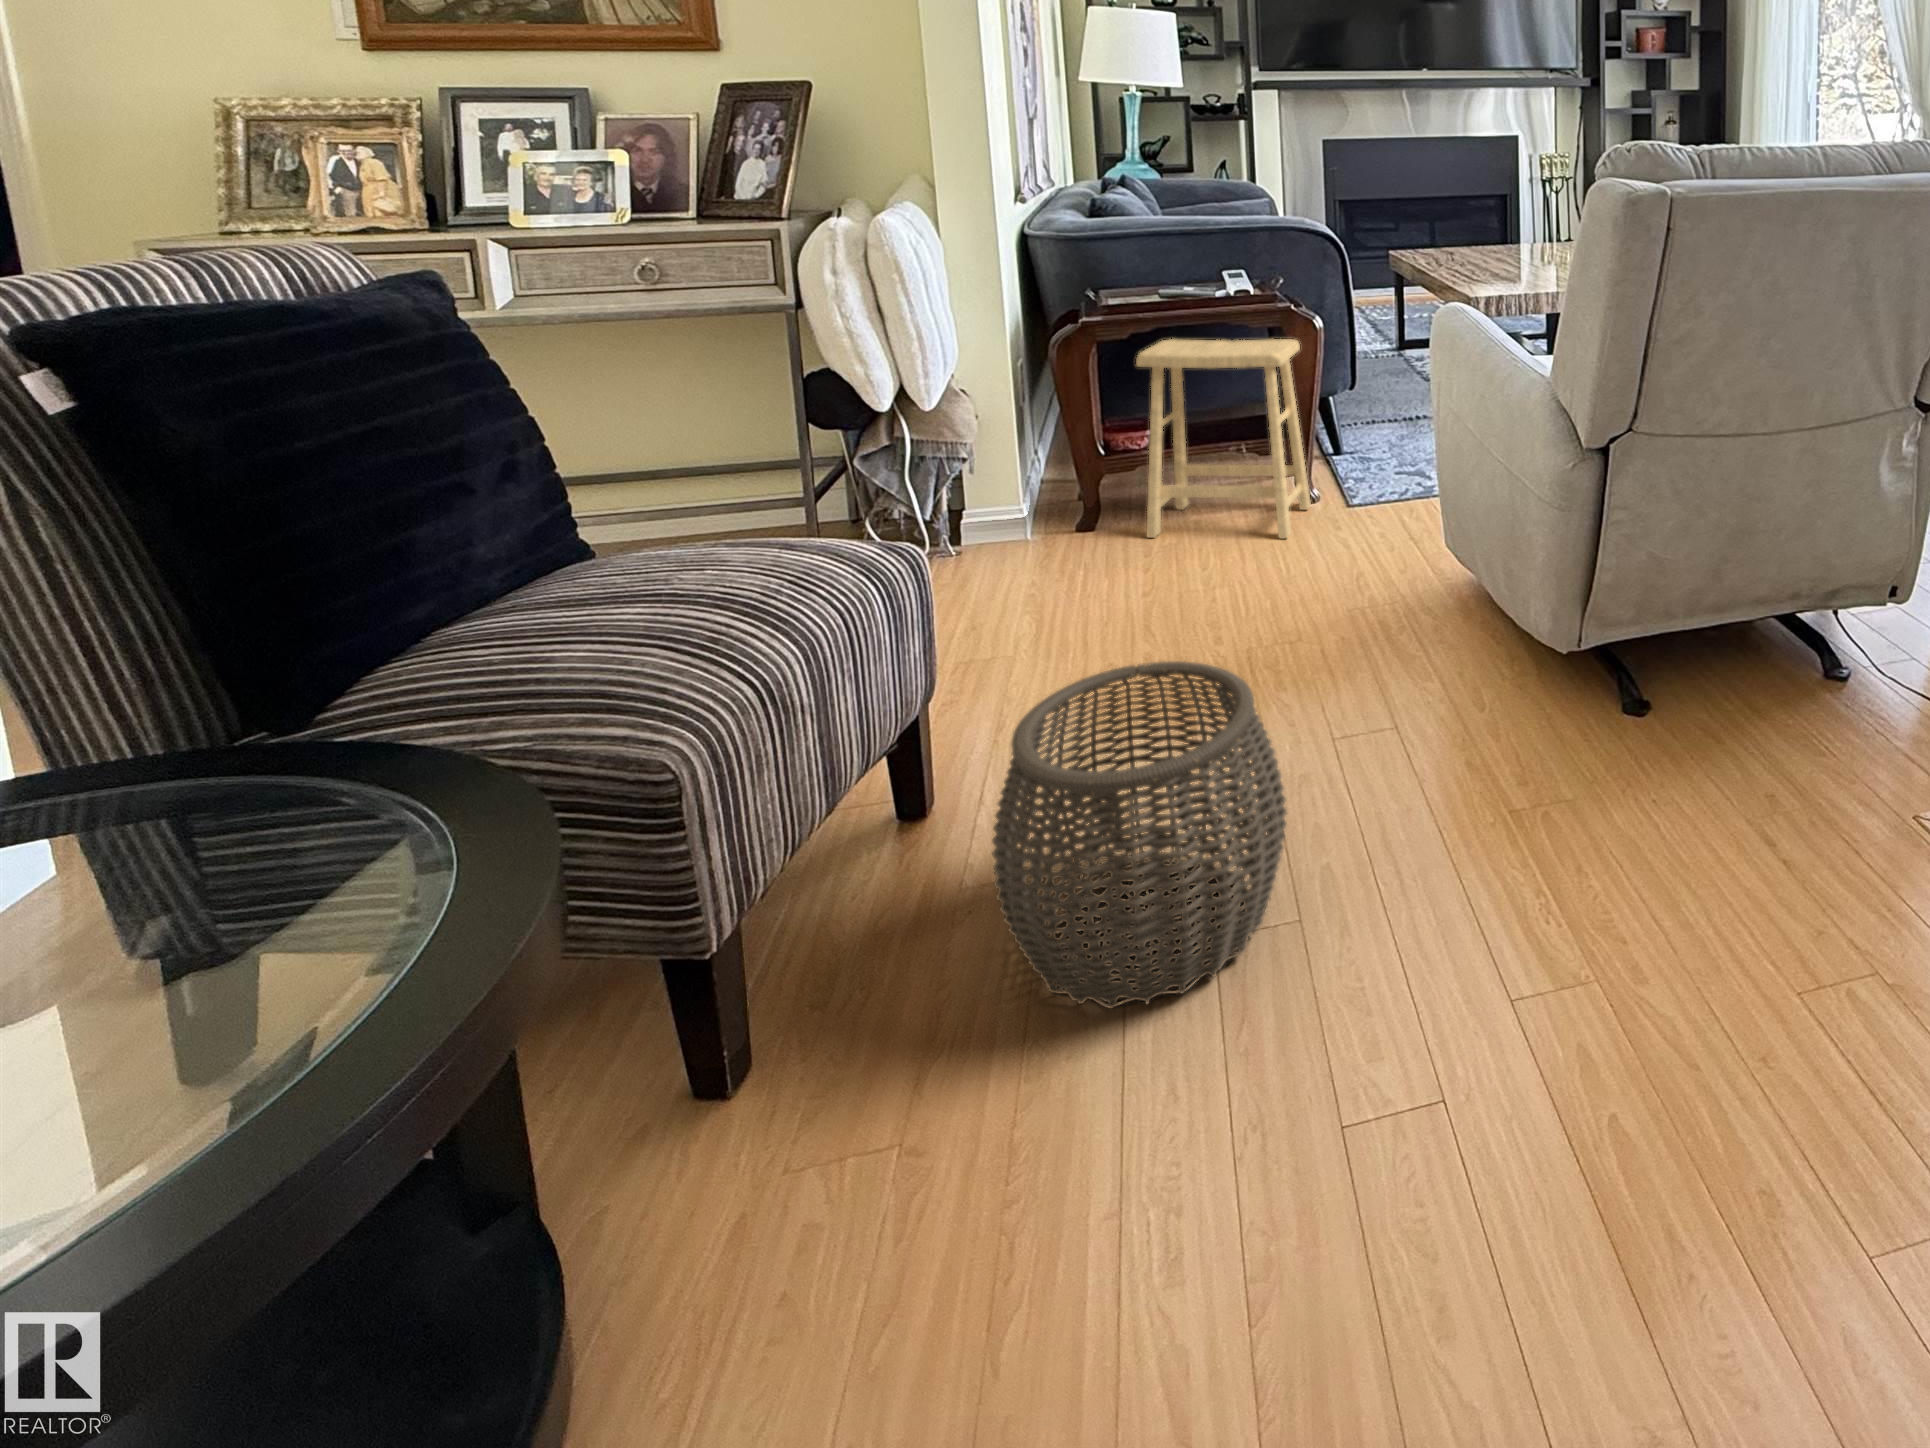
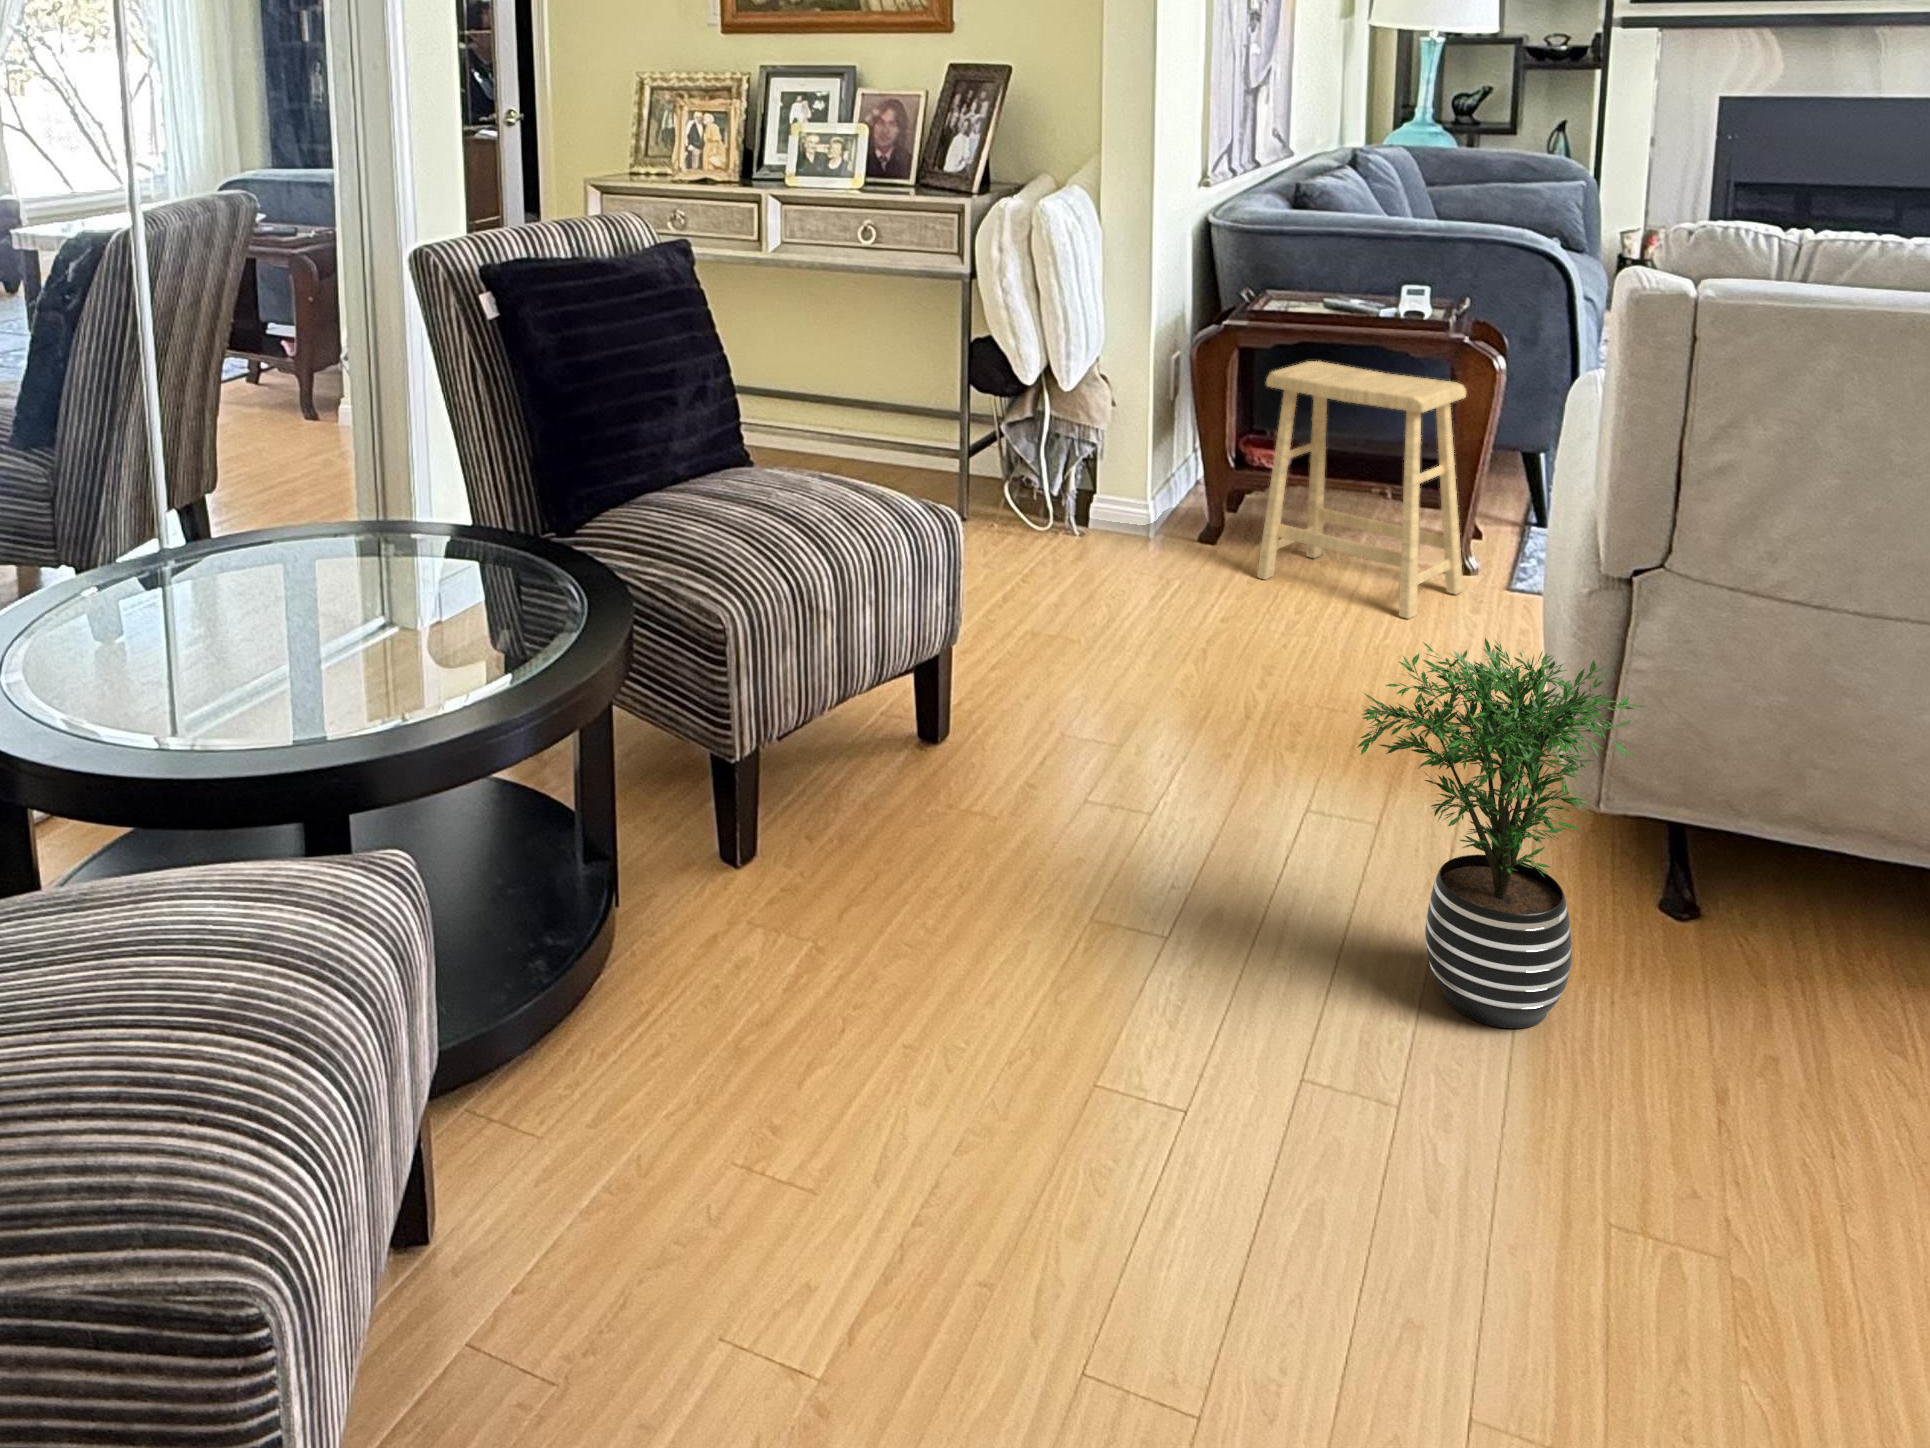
potted plant: none [1432,523,1656,857] -> present [1358,638,1645,1028]
woven basket: present [992,661,1287,1008] -> none [925,659,1187,954]

